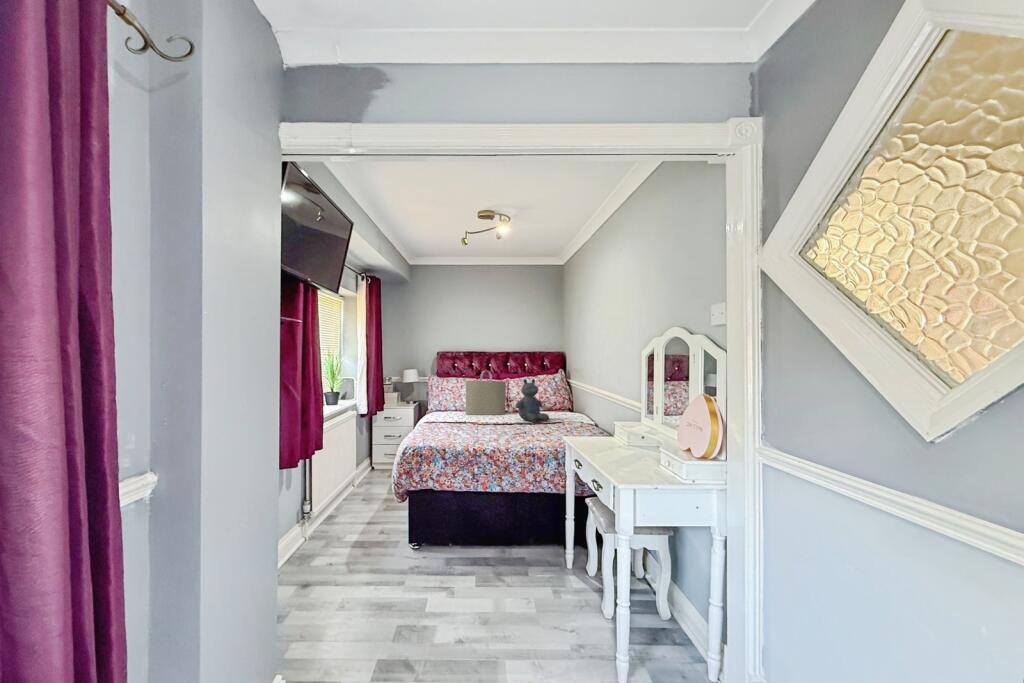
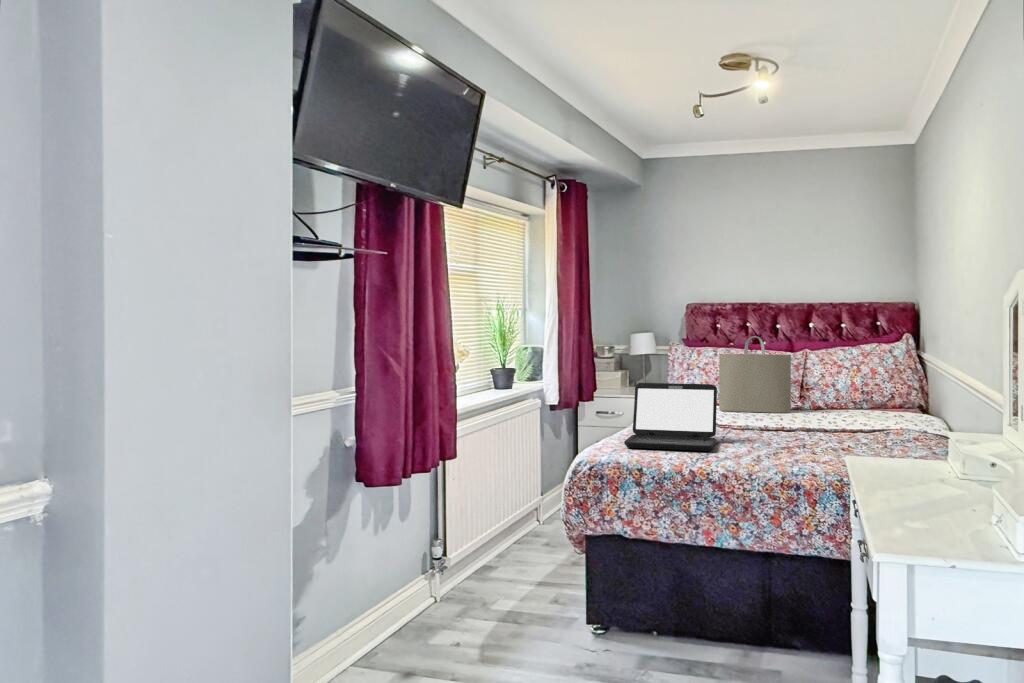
stuffed bear: present [515,379,549,422] -> none [800,351,866,428]
laptop: none [427,397,480,437] -> present [624,383,717,451]

